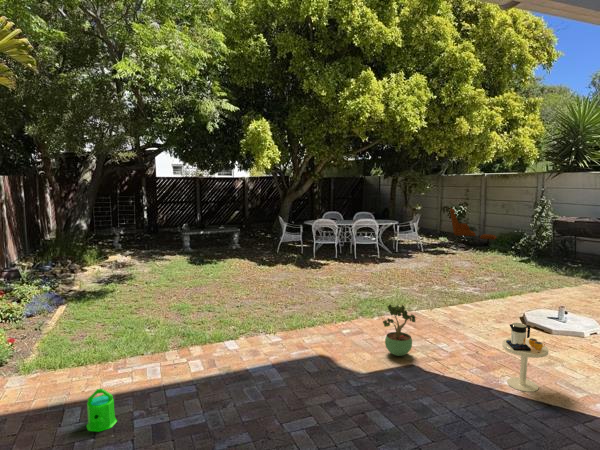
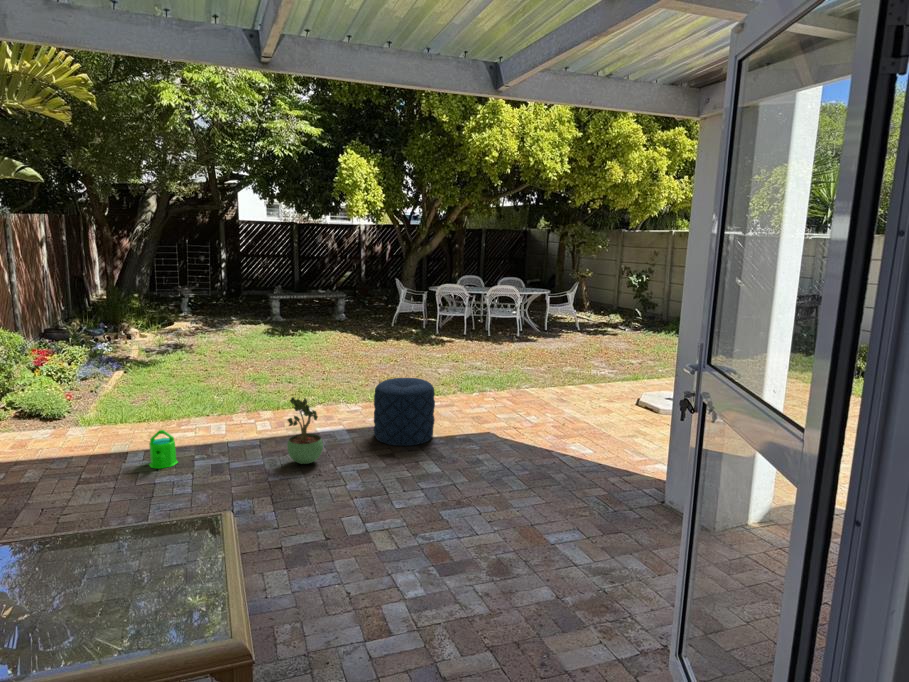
lounge chair: present [450,208,497,246] -> none [617,275,674,326]
potted plant: present [383,305,415,356] -> present [287,397,323,464]
pouf: none [306,316,366,388] -> present [374,378,435,446]
side table: present [502,323,549,392] -> none [572,385,614,453]

